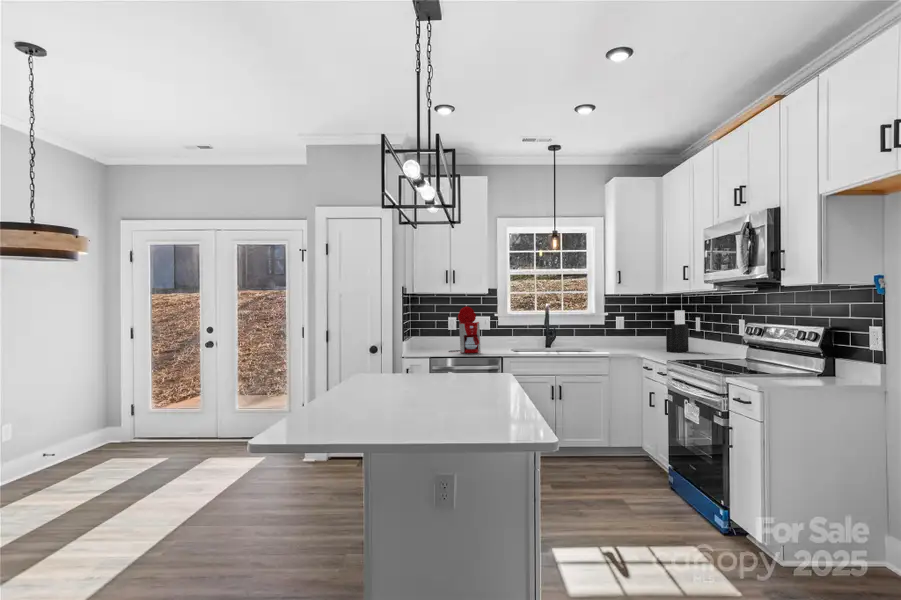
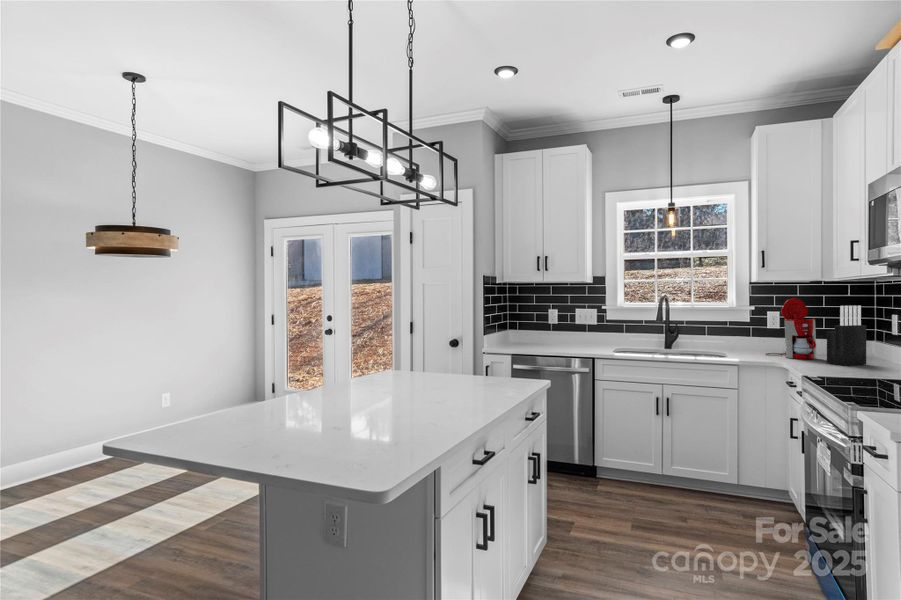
coffee maker: present [449,306,481,353] -> present [766,298,817,359]

